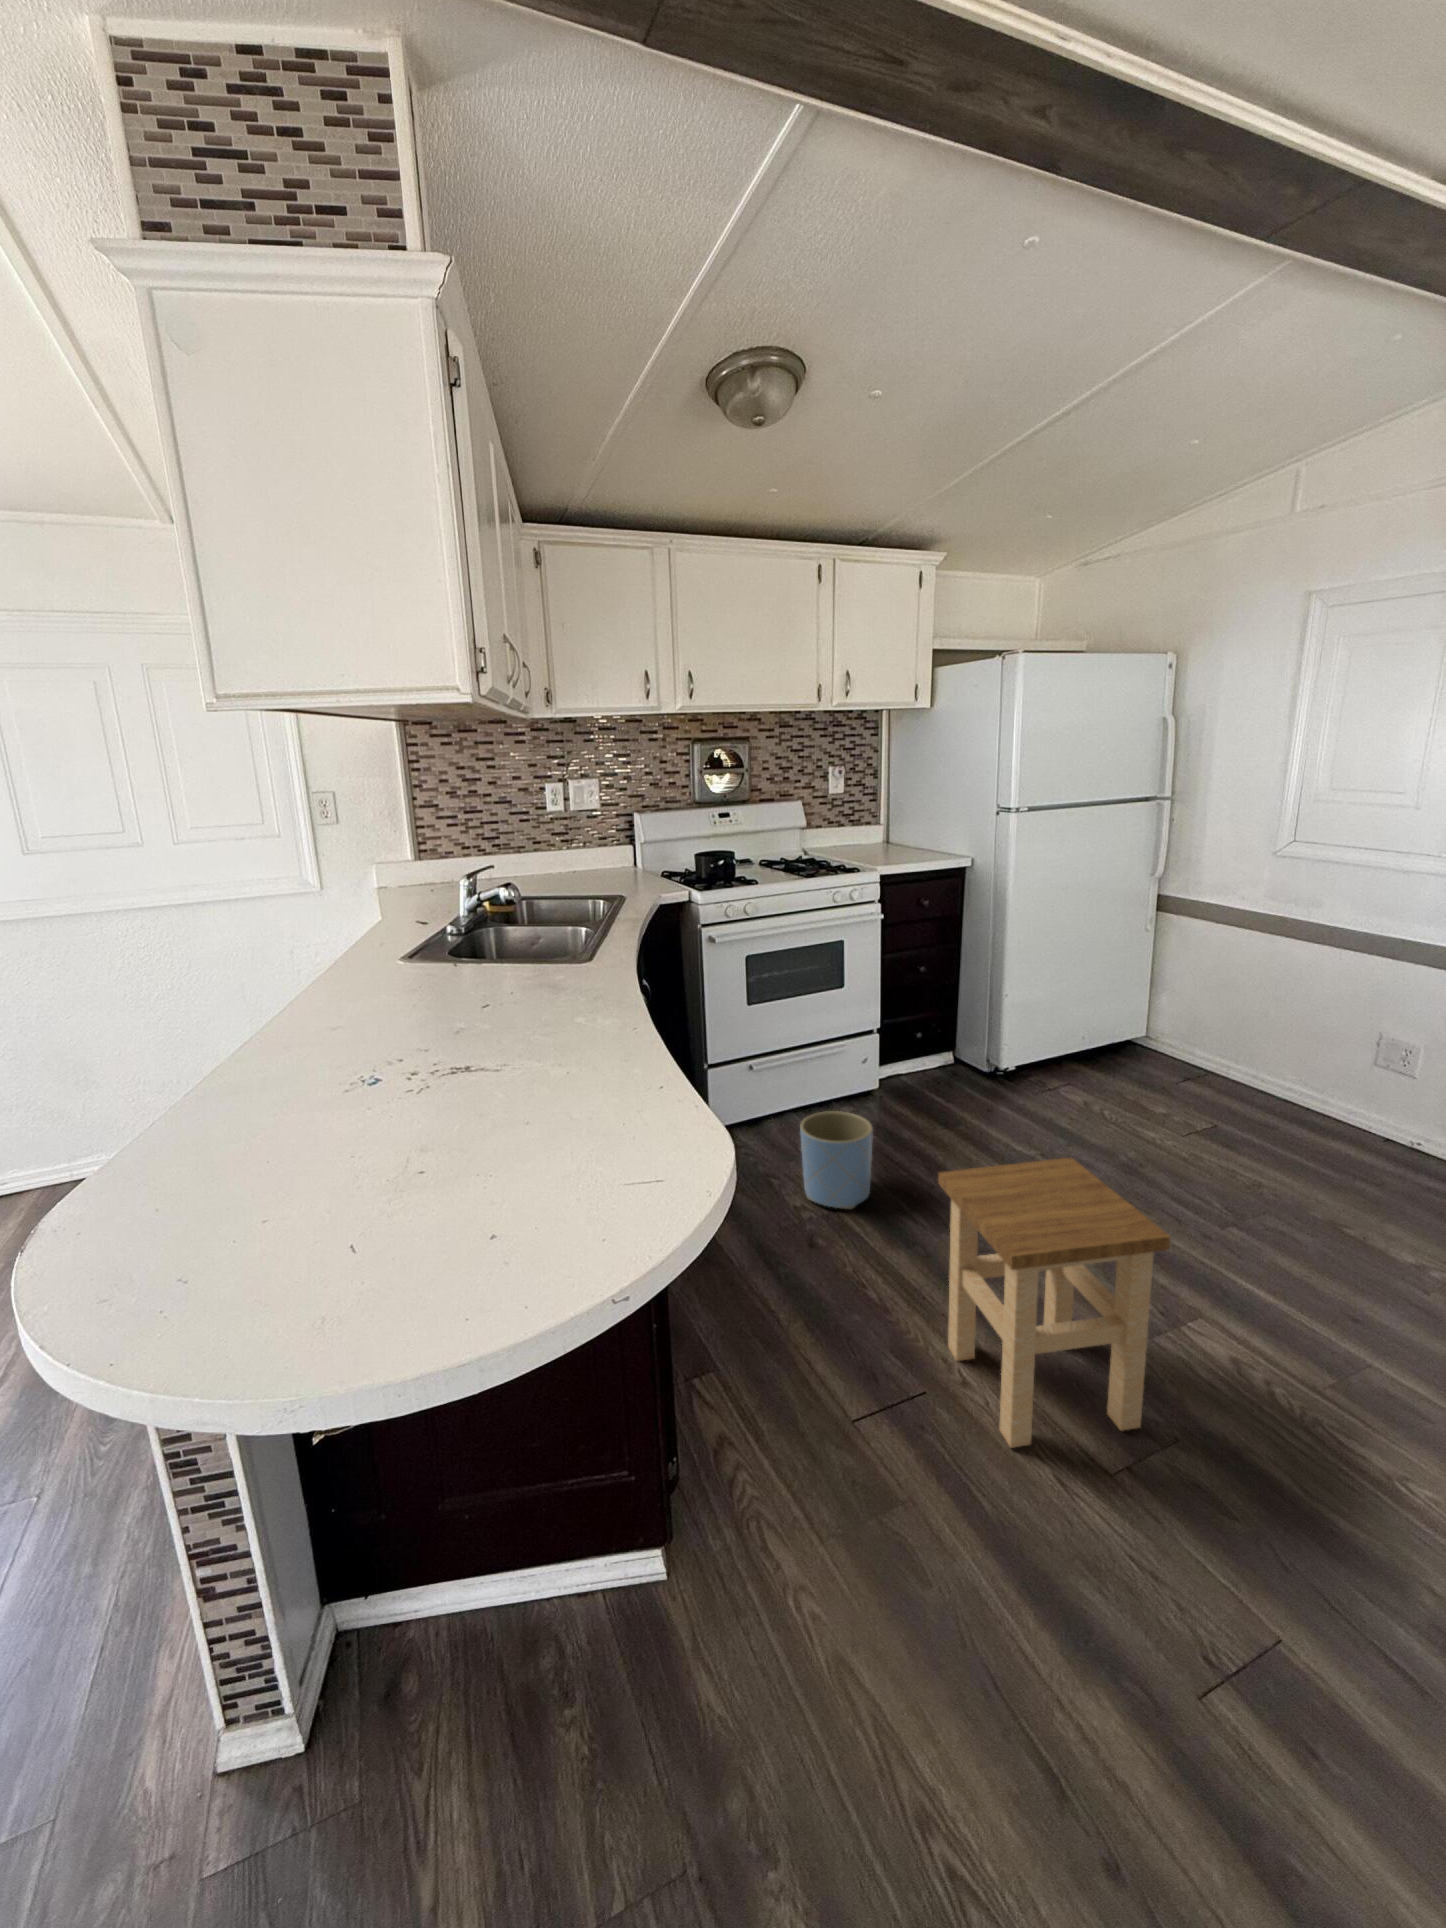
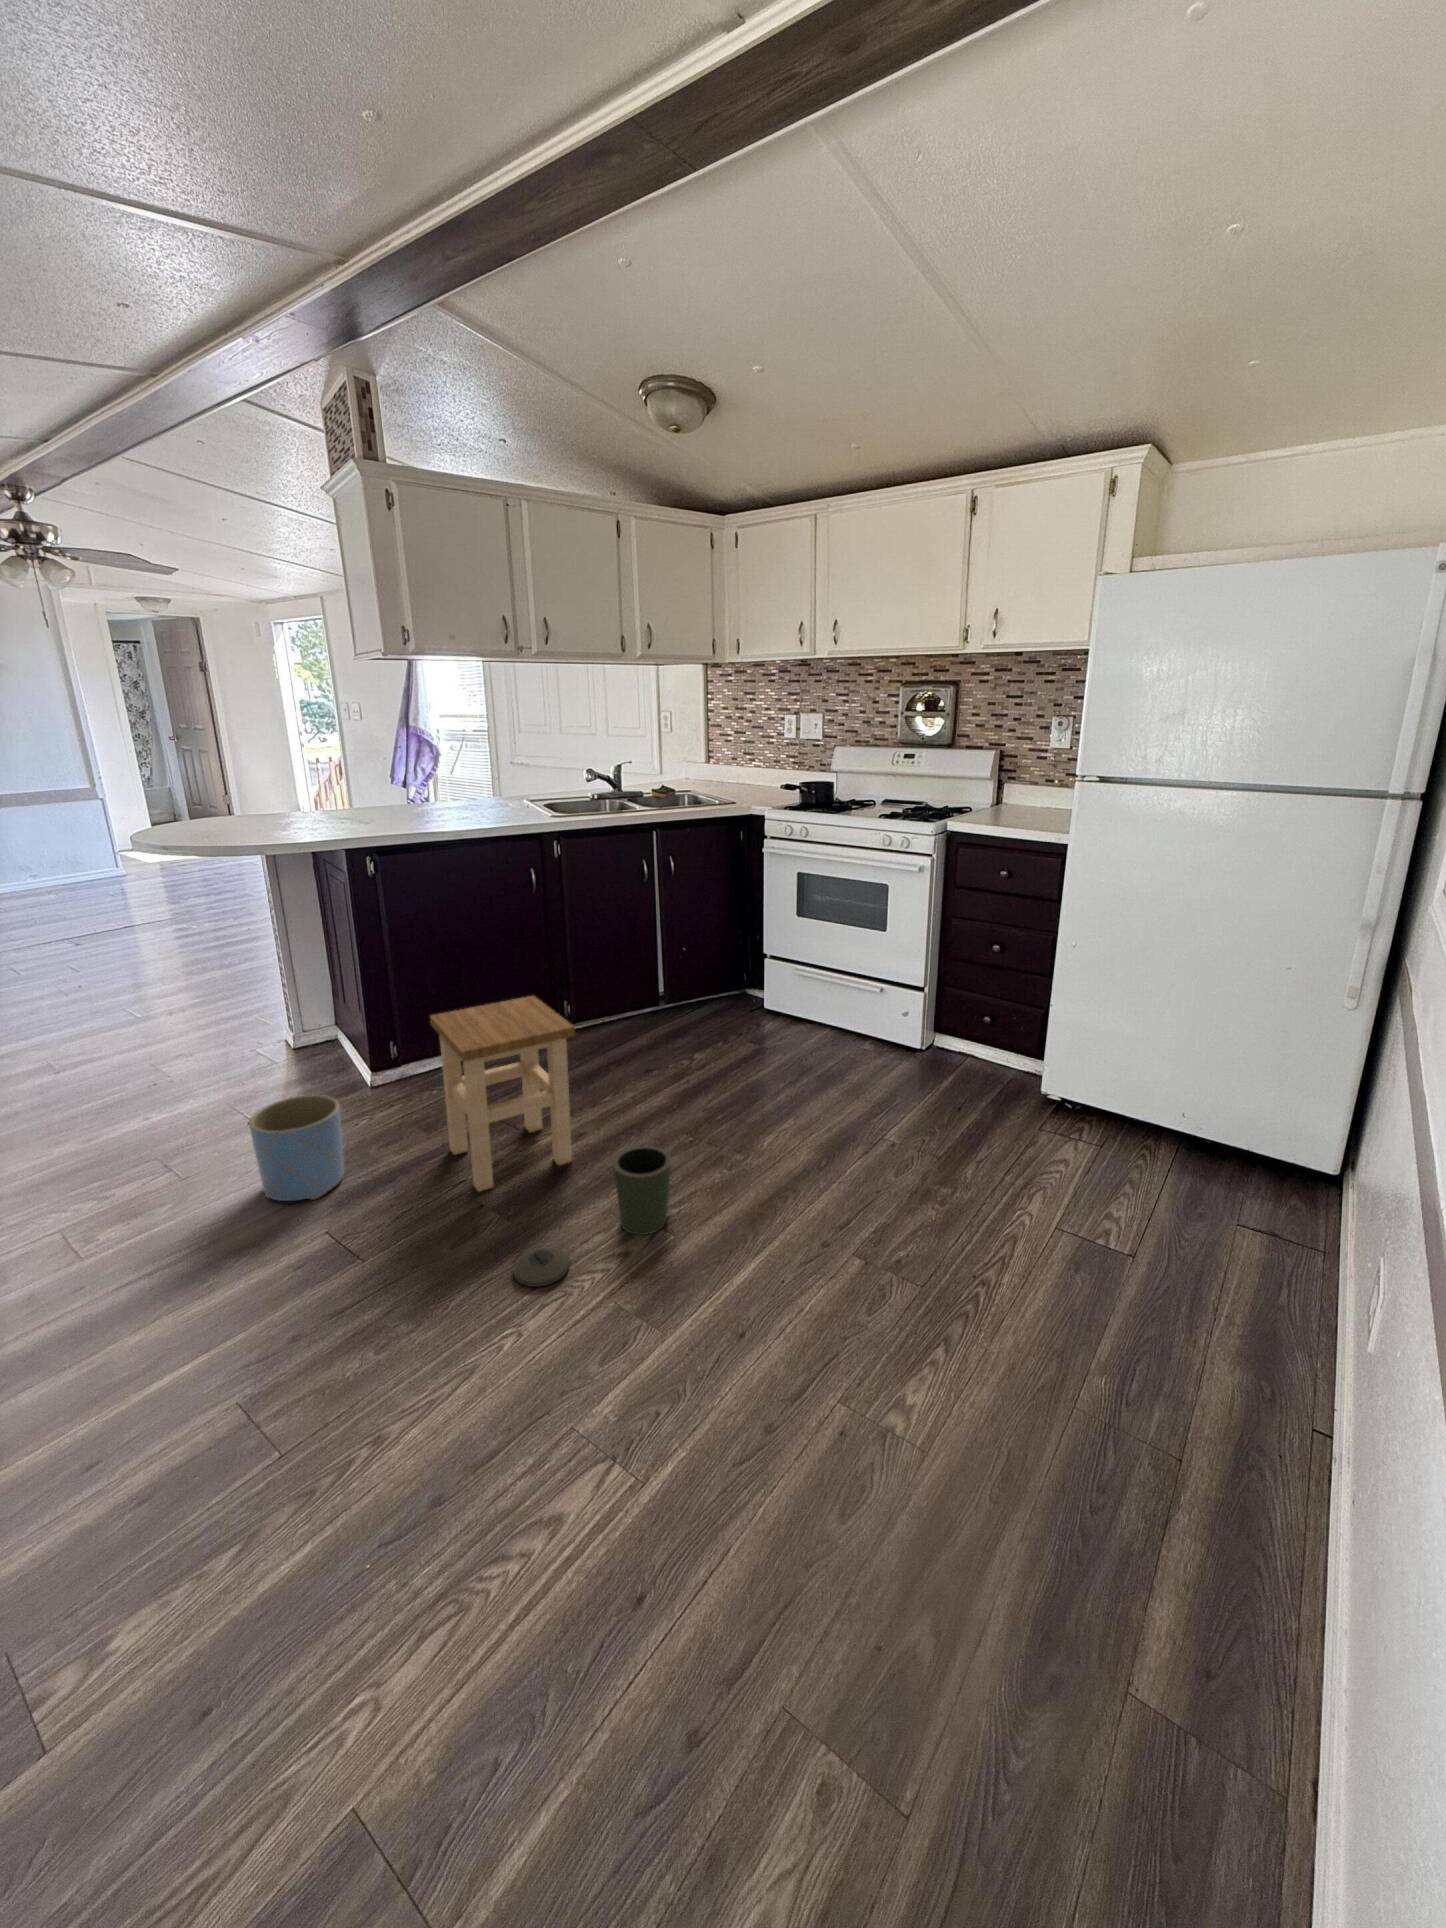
planter: present [800,1111,873,1209] -> present [249,1095,344,1201]
trash can: none [1165,1220,1350,1416] -> present [513,1146,671,1287]

